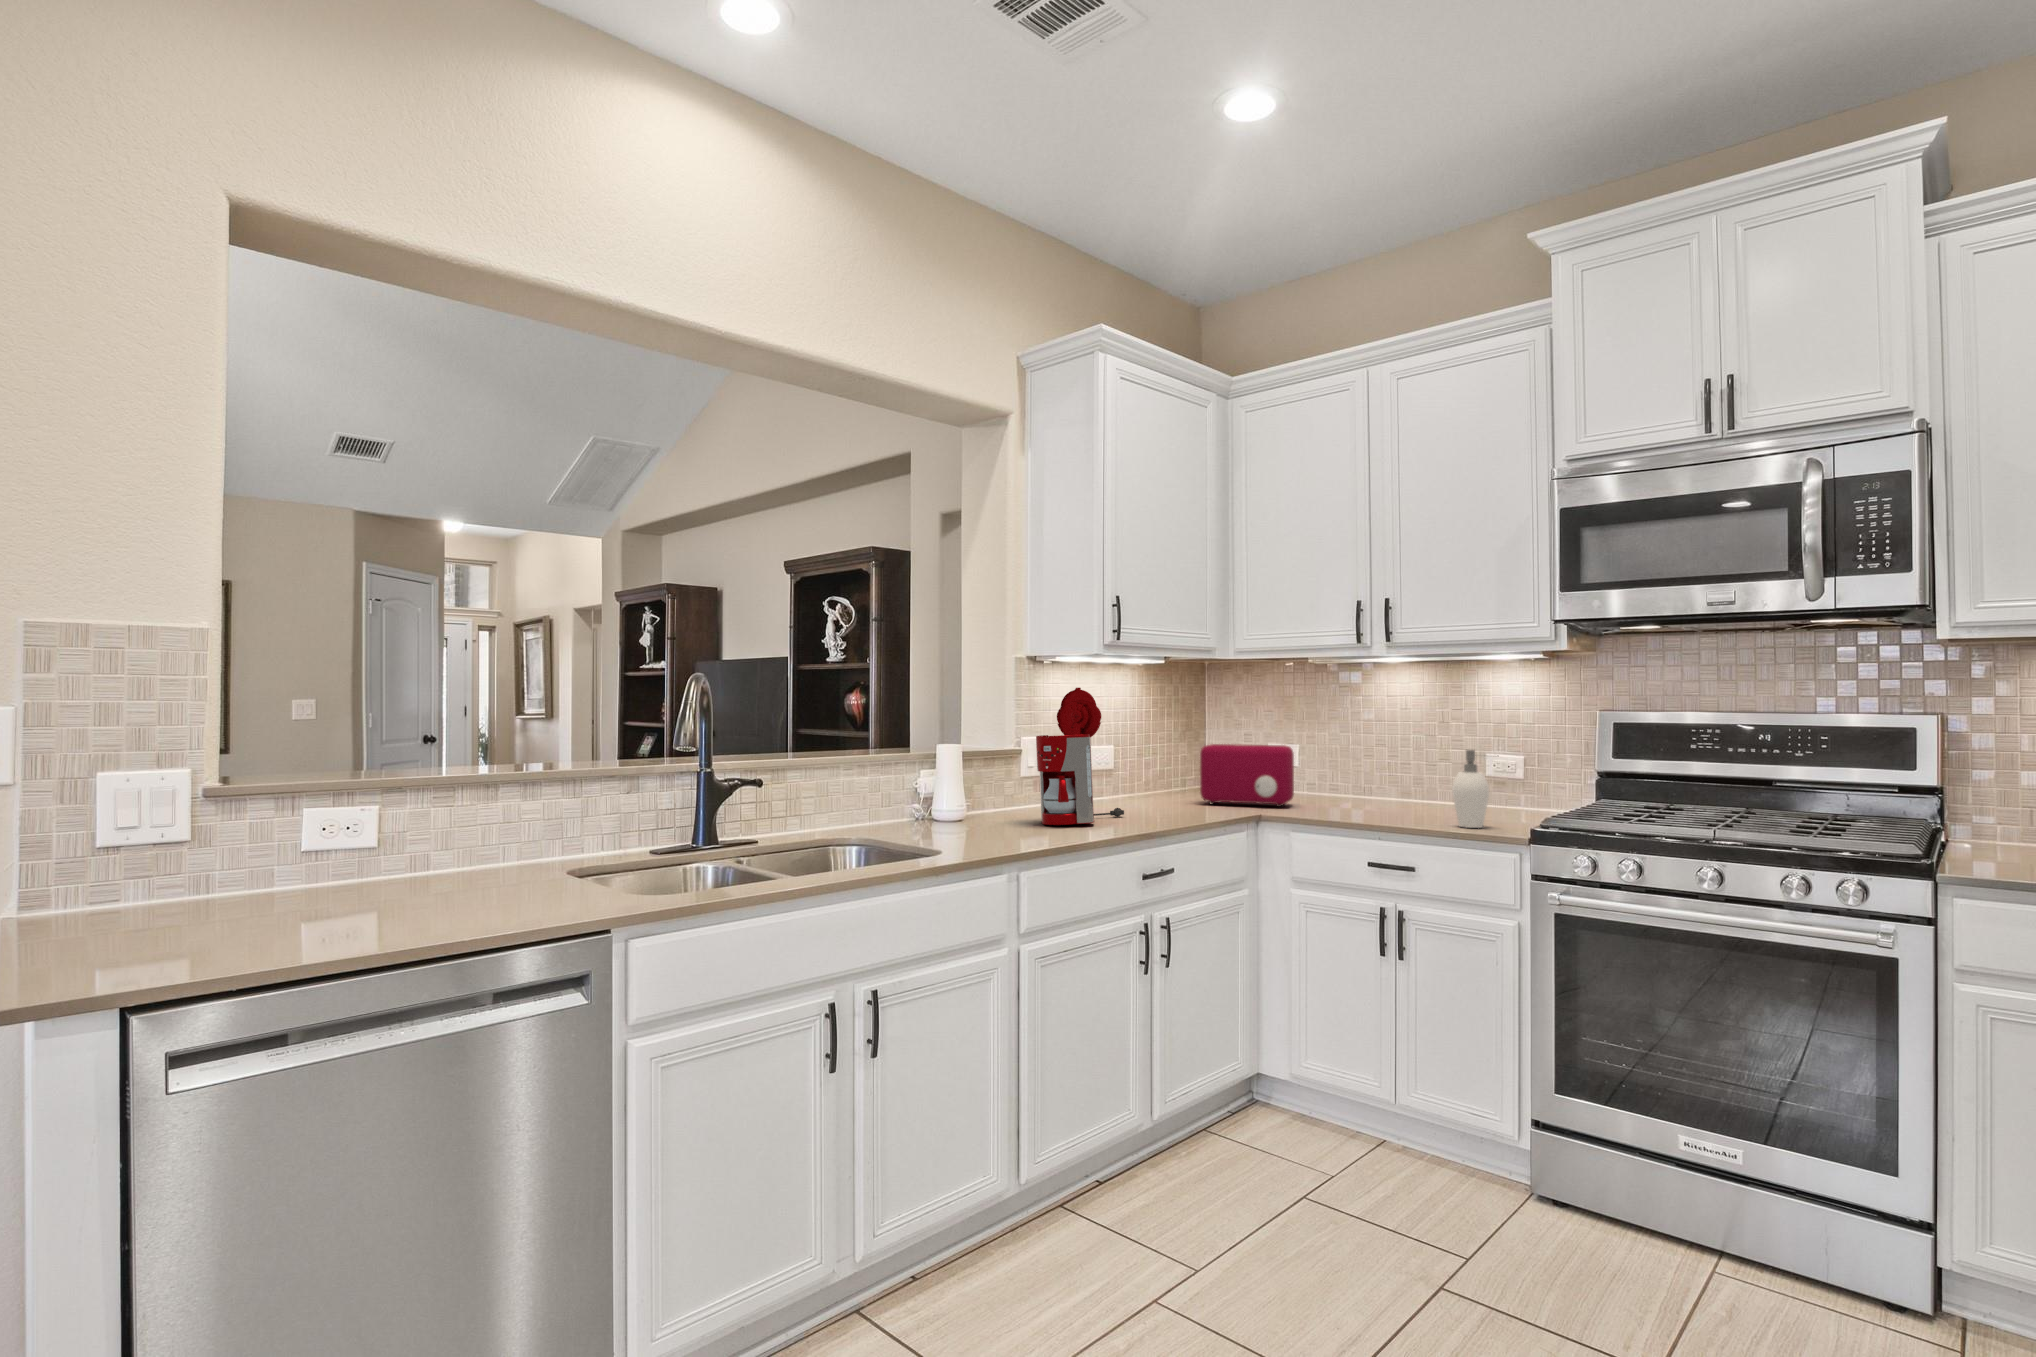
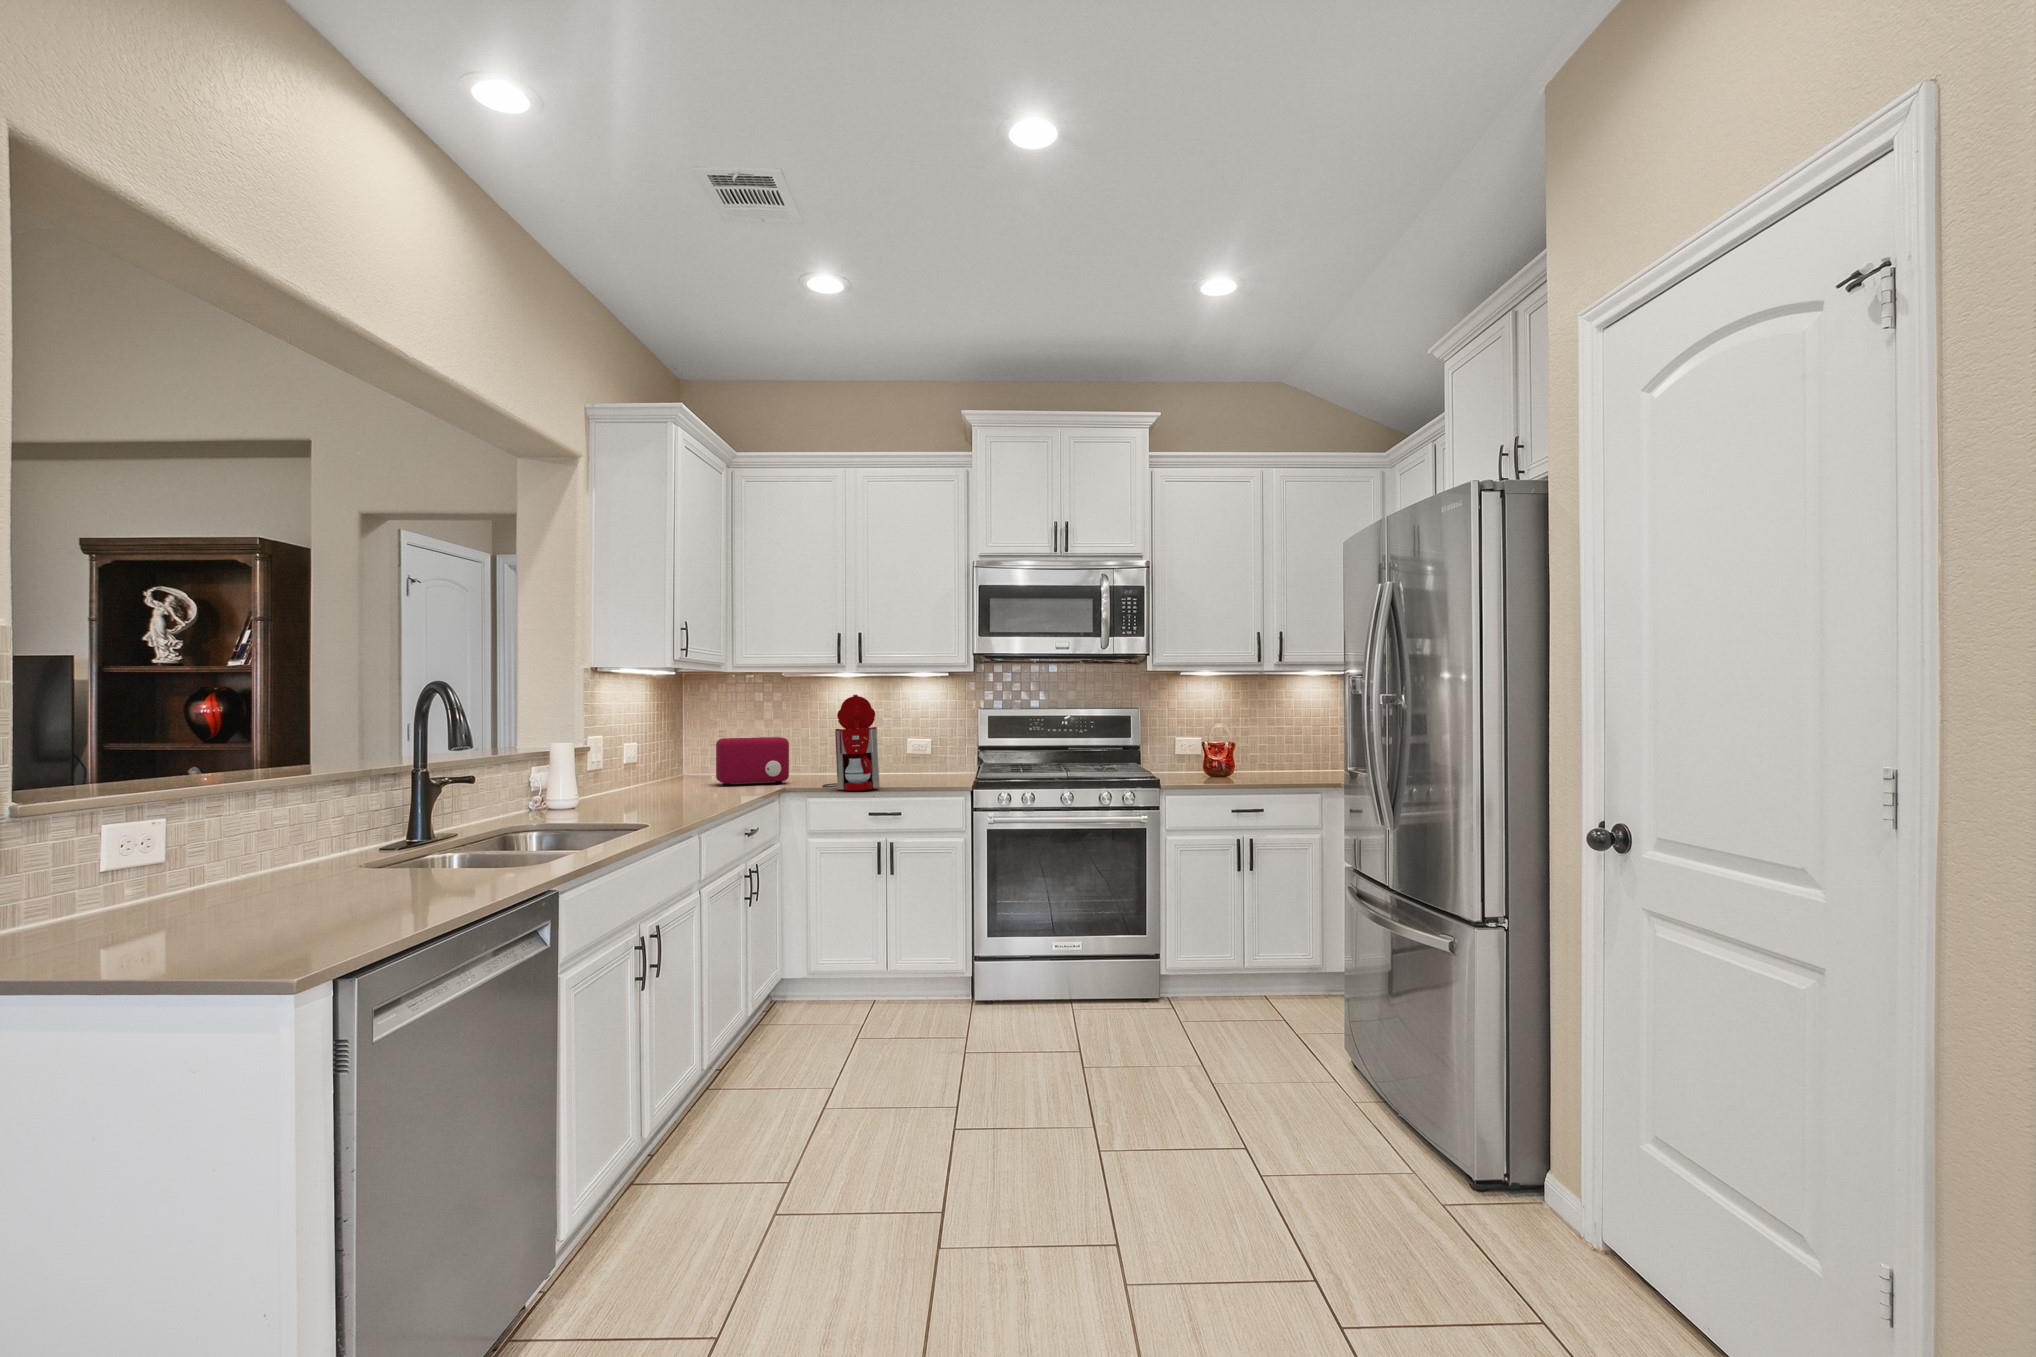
coffee maker: present [1036,688,1124,825] -> present [822,695,880,791]
soap dispenser: present [1452,750,1489,828] -> none [916,735,945,785]

